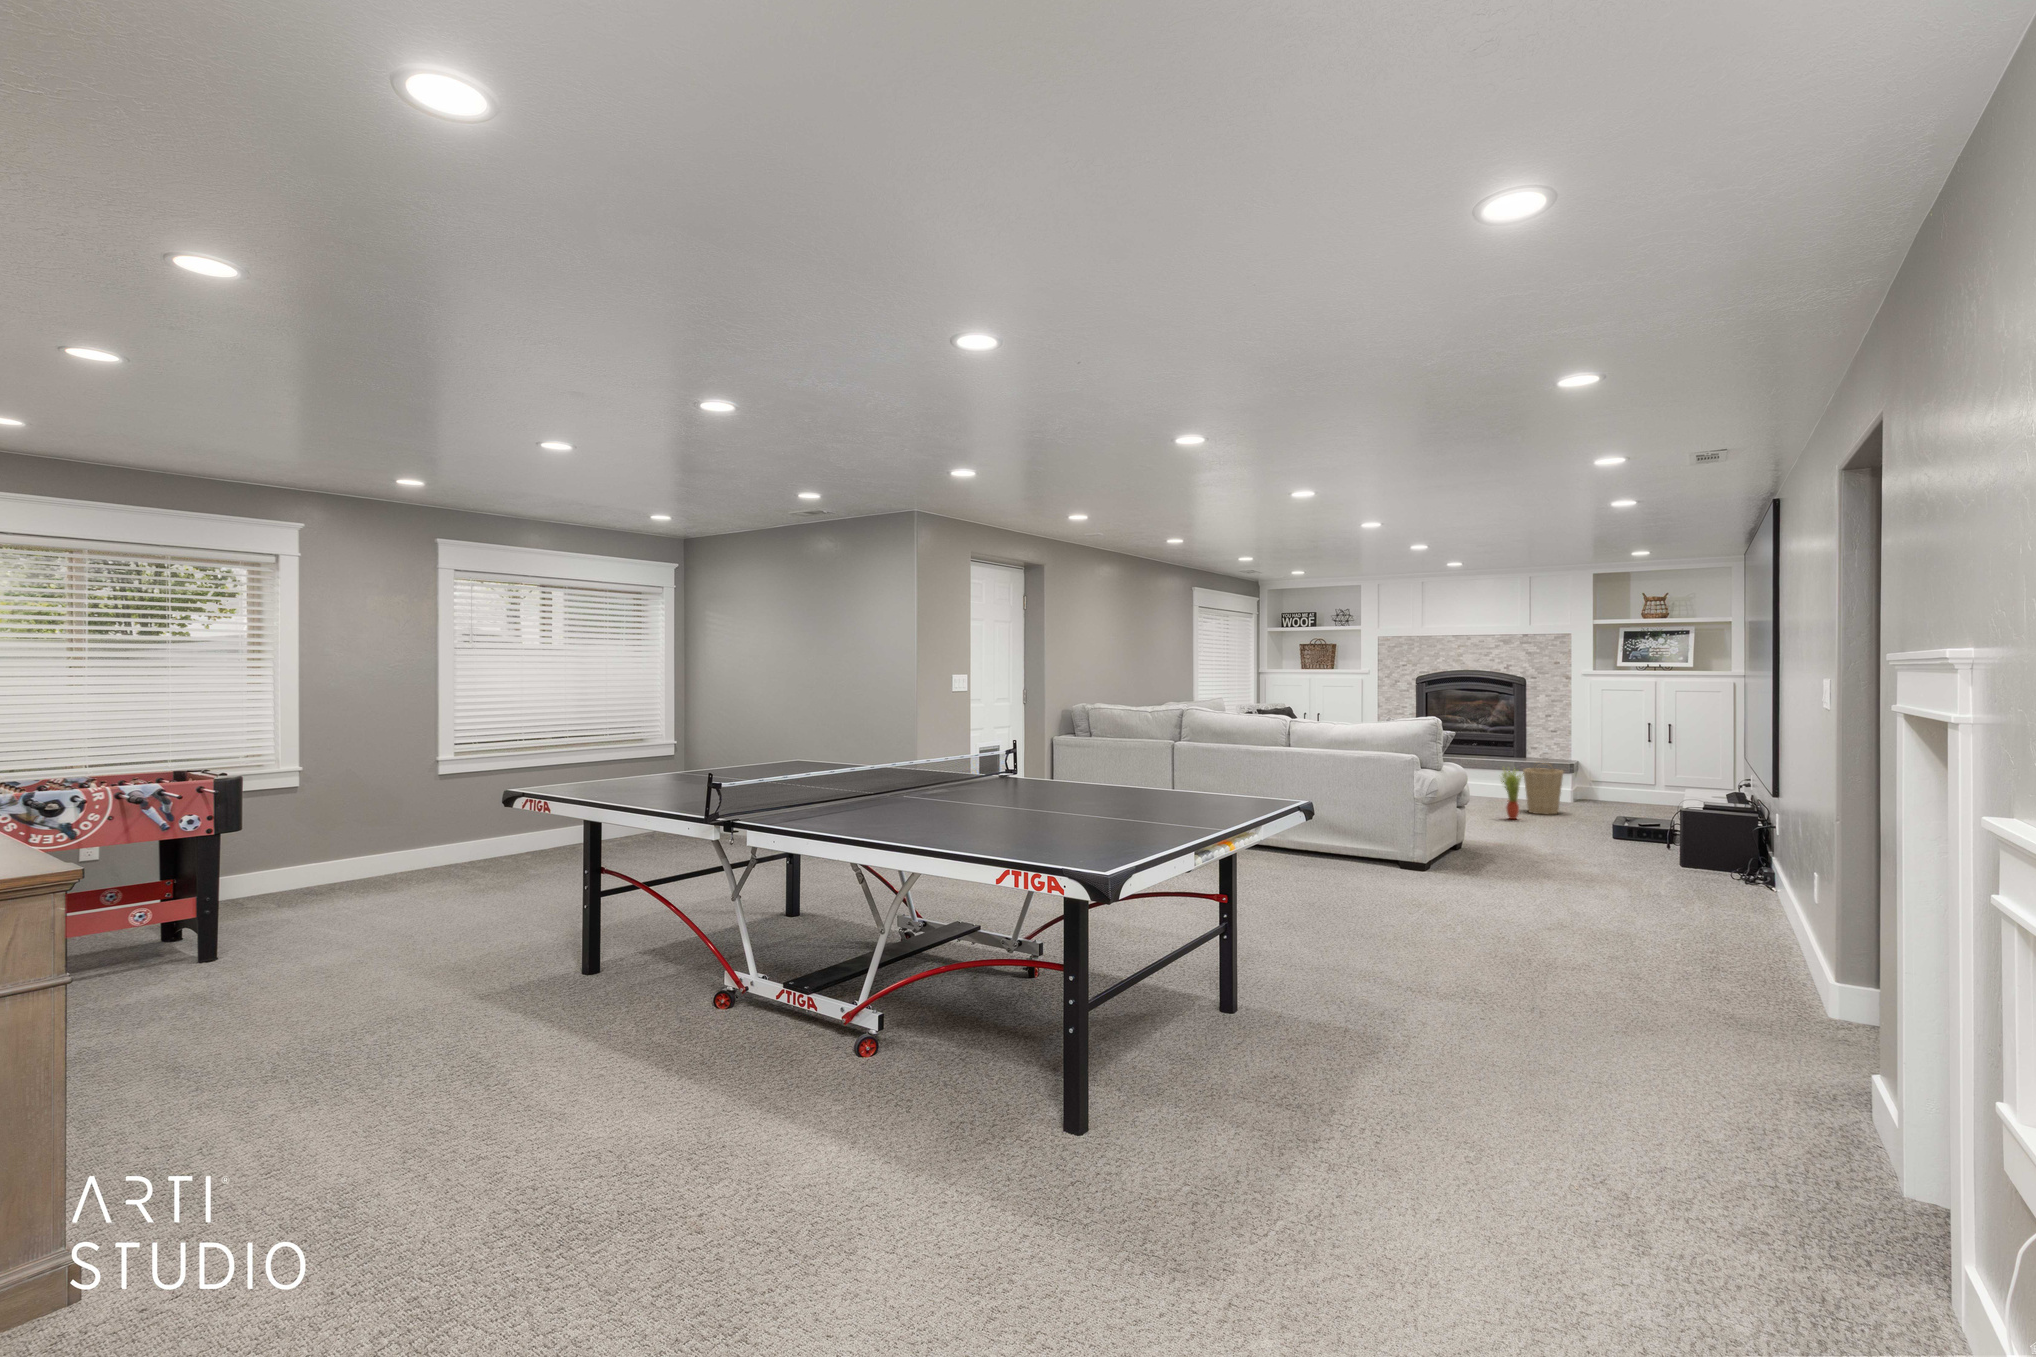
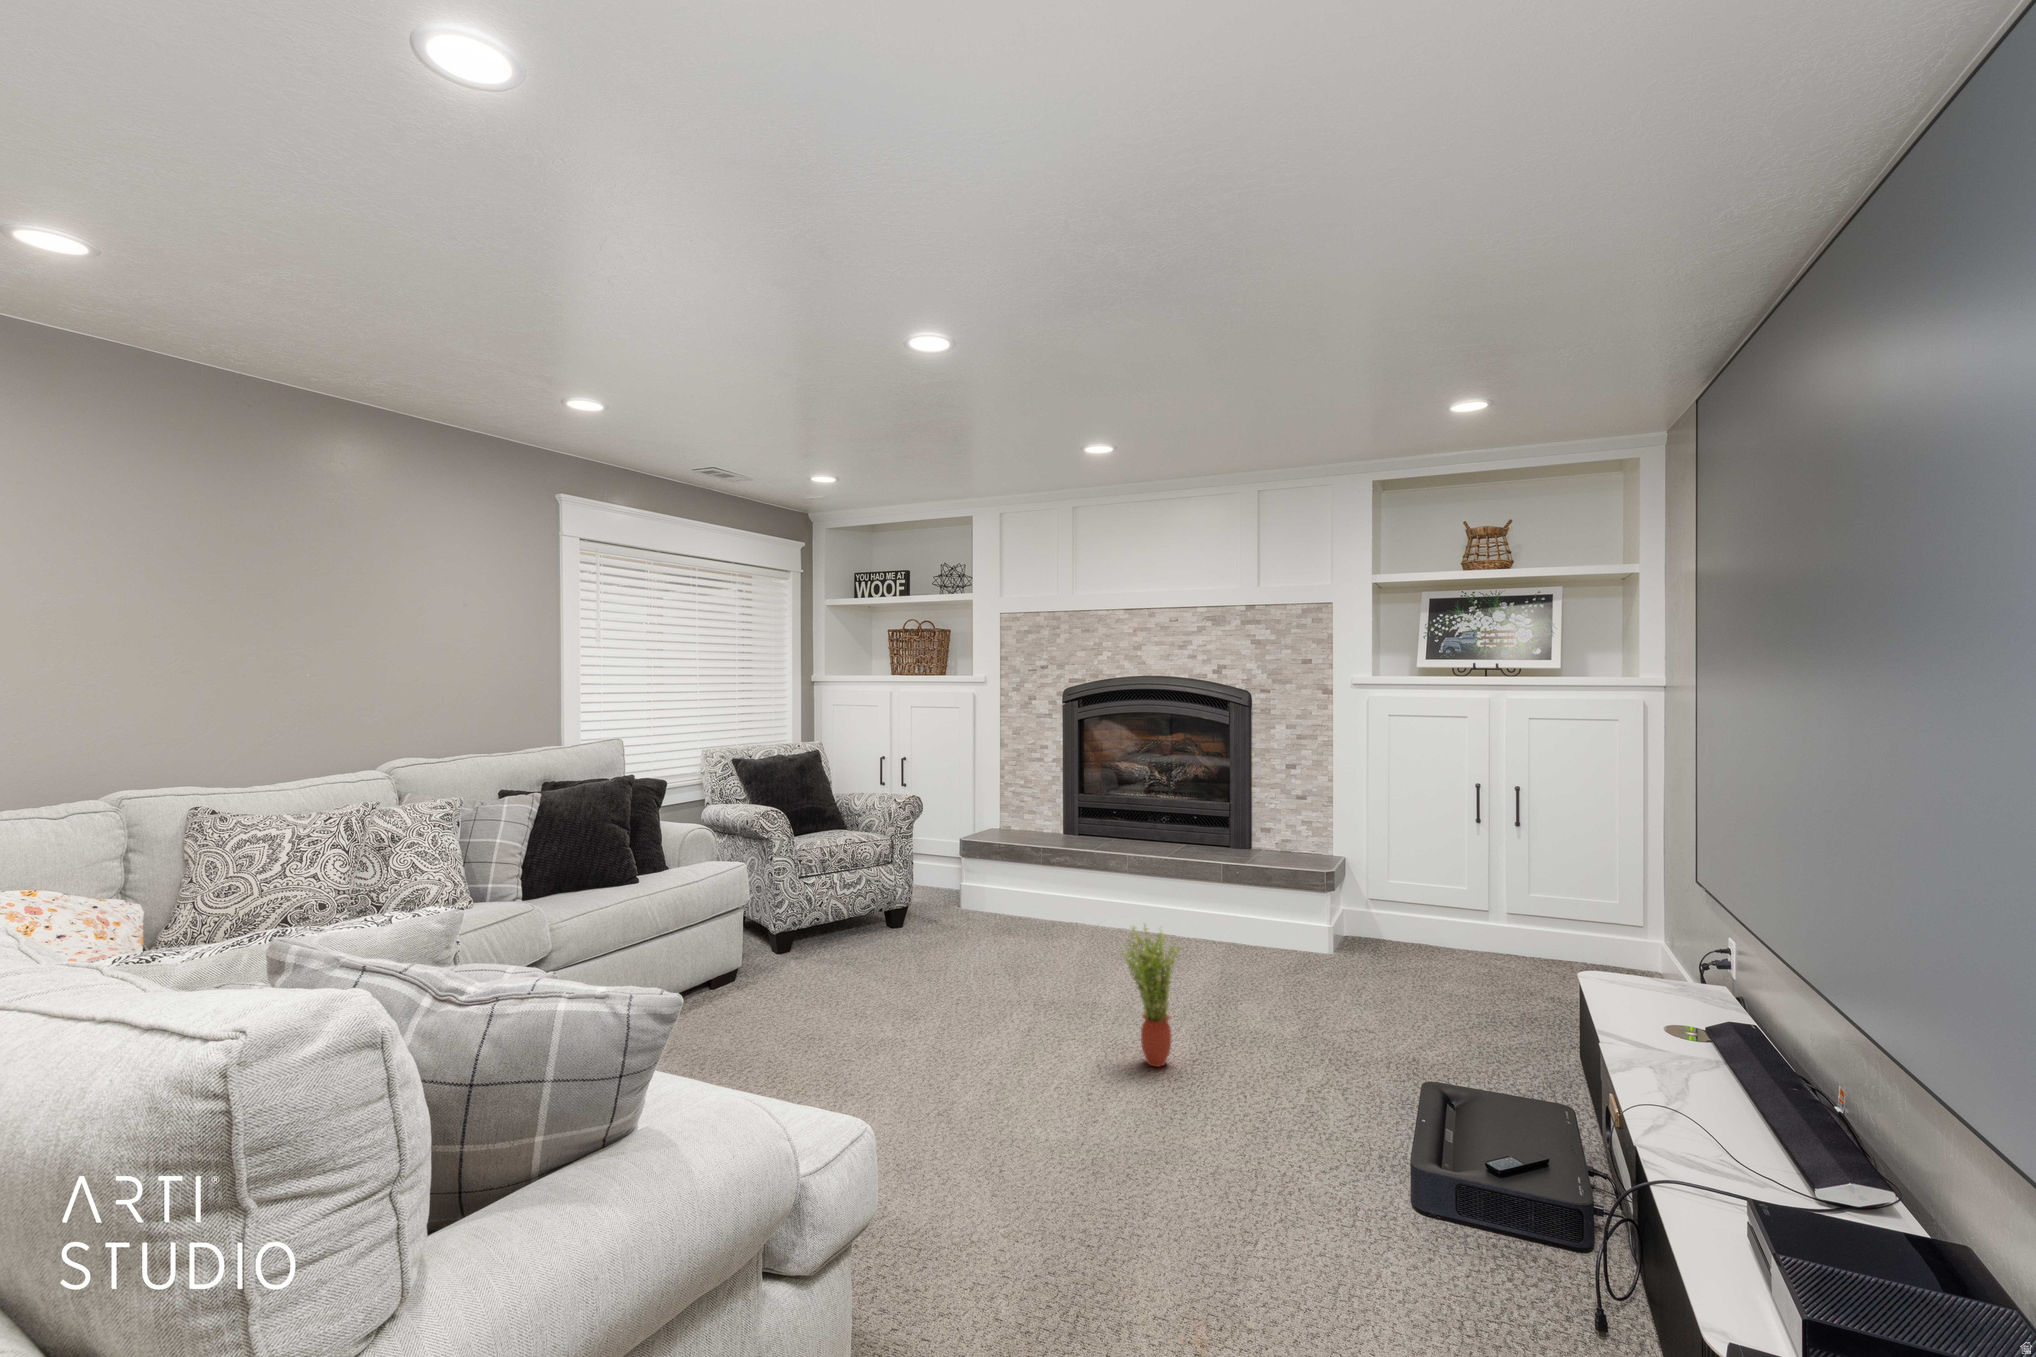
basket: present [1523,764,1564,814] -> none [1203,888,1293,1029]

